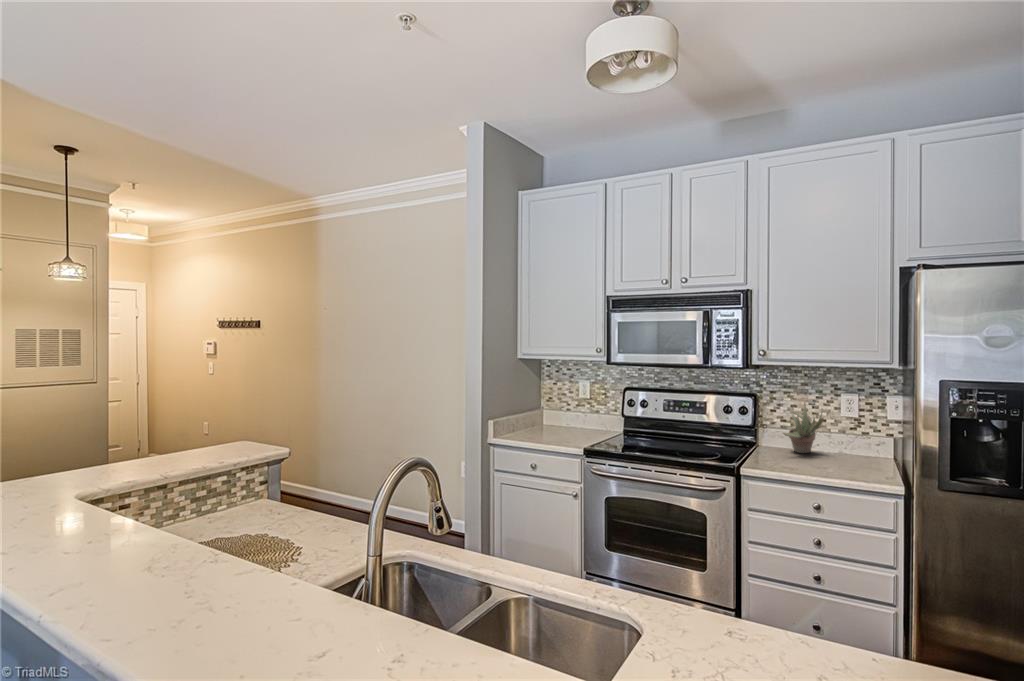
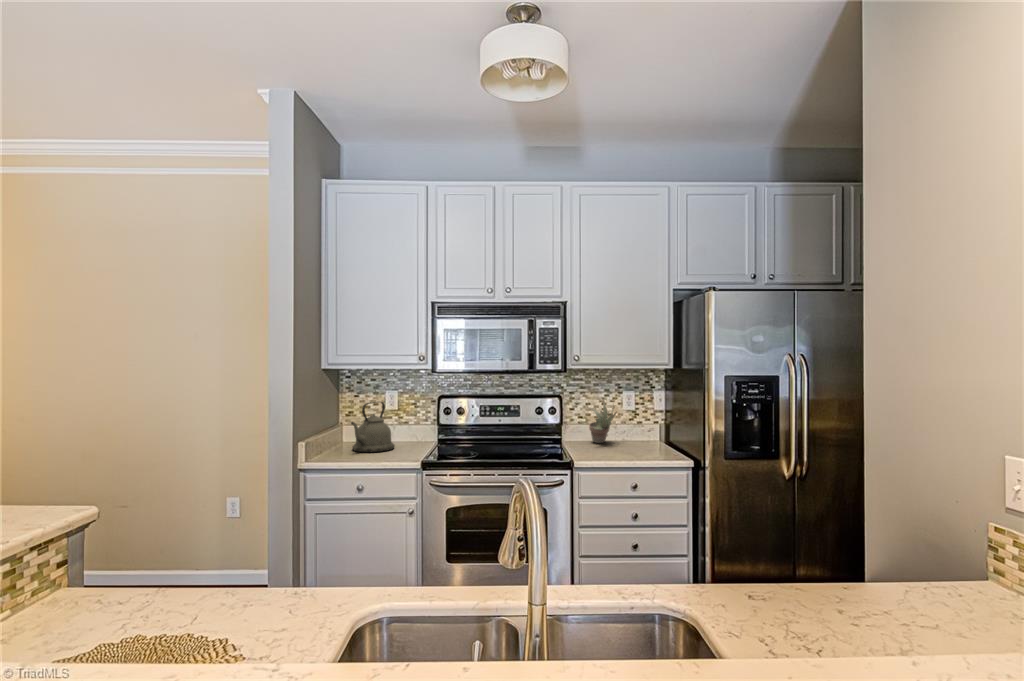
kettle: none [531,389,576,436] -> present [351,402,395,452]

